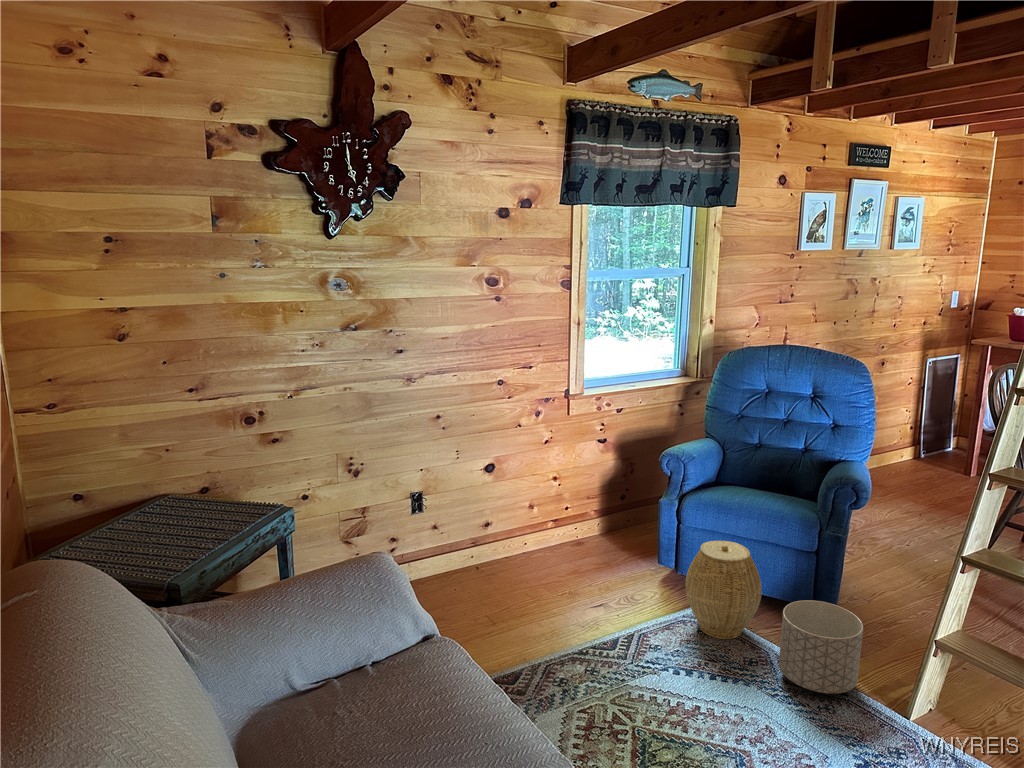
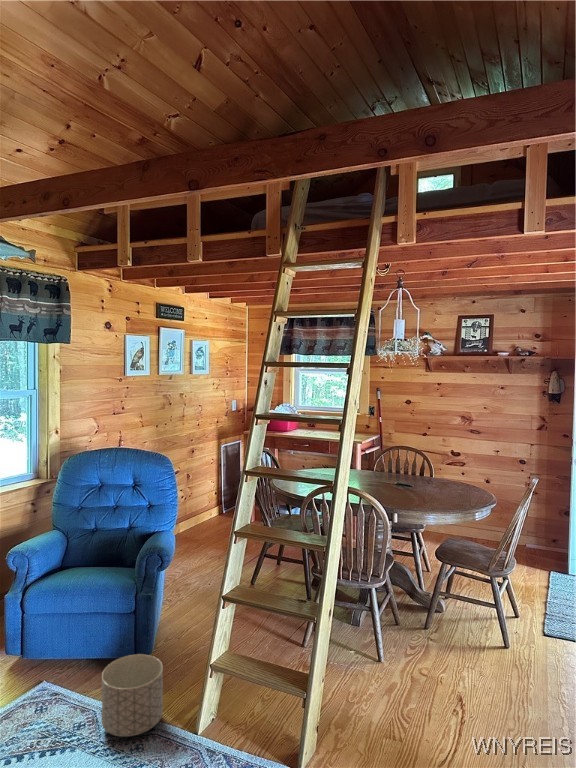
woven basket: present [685,541,762,639] -> none [22,621,90,712]

